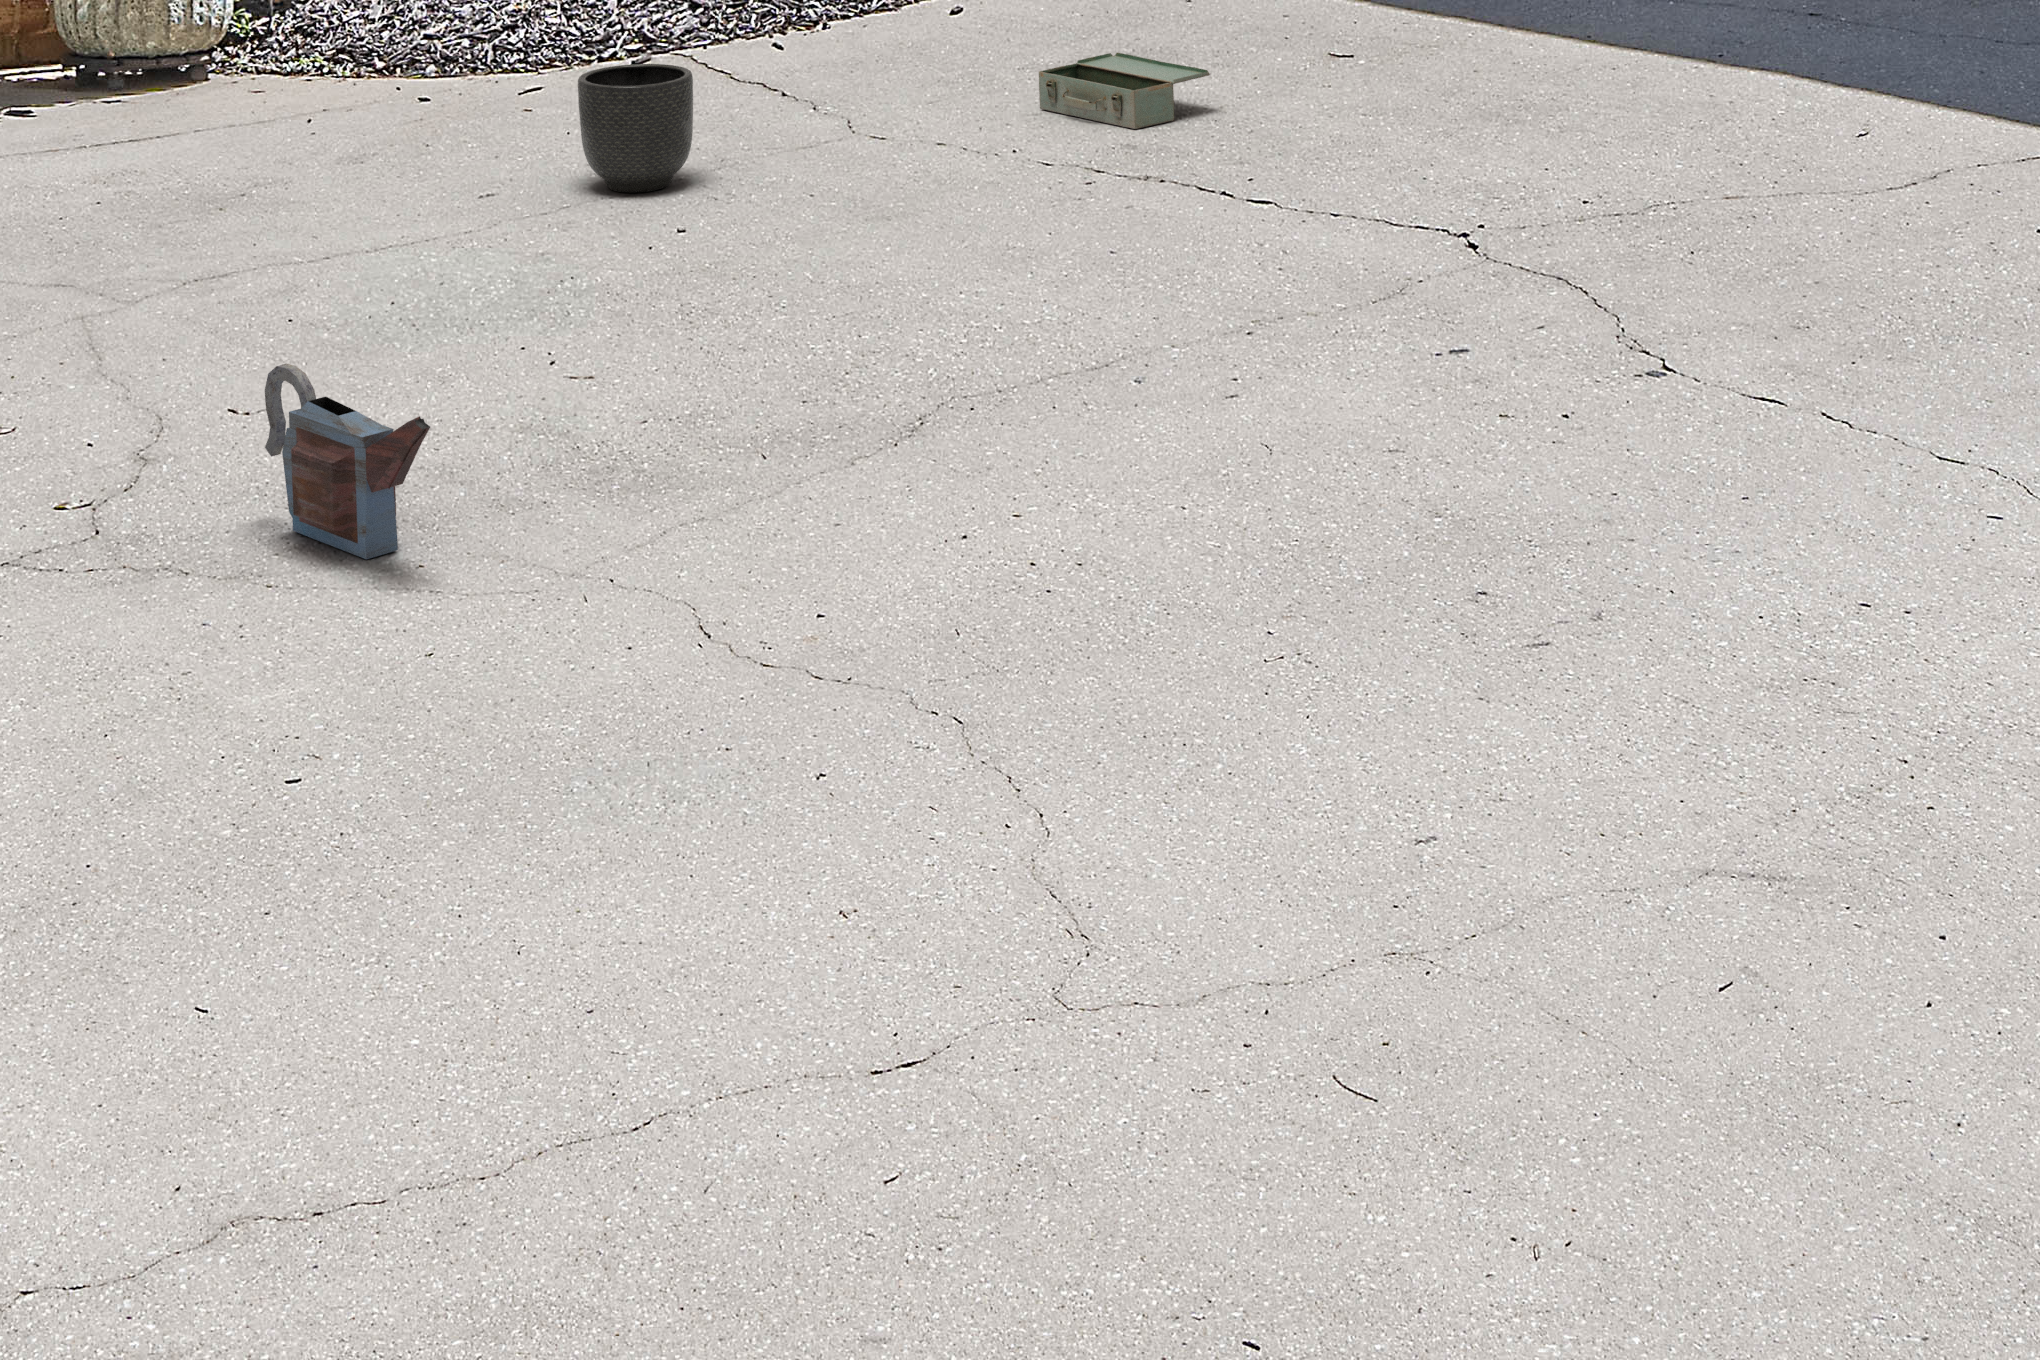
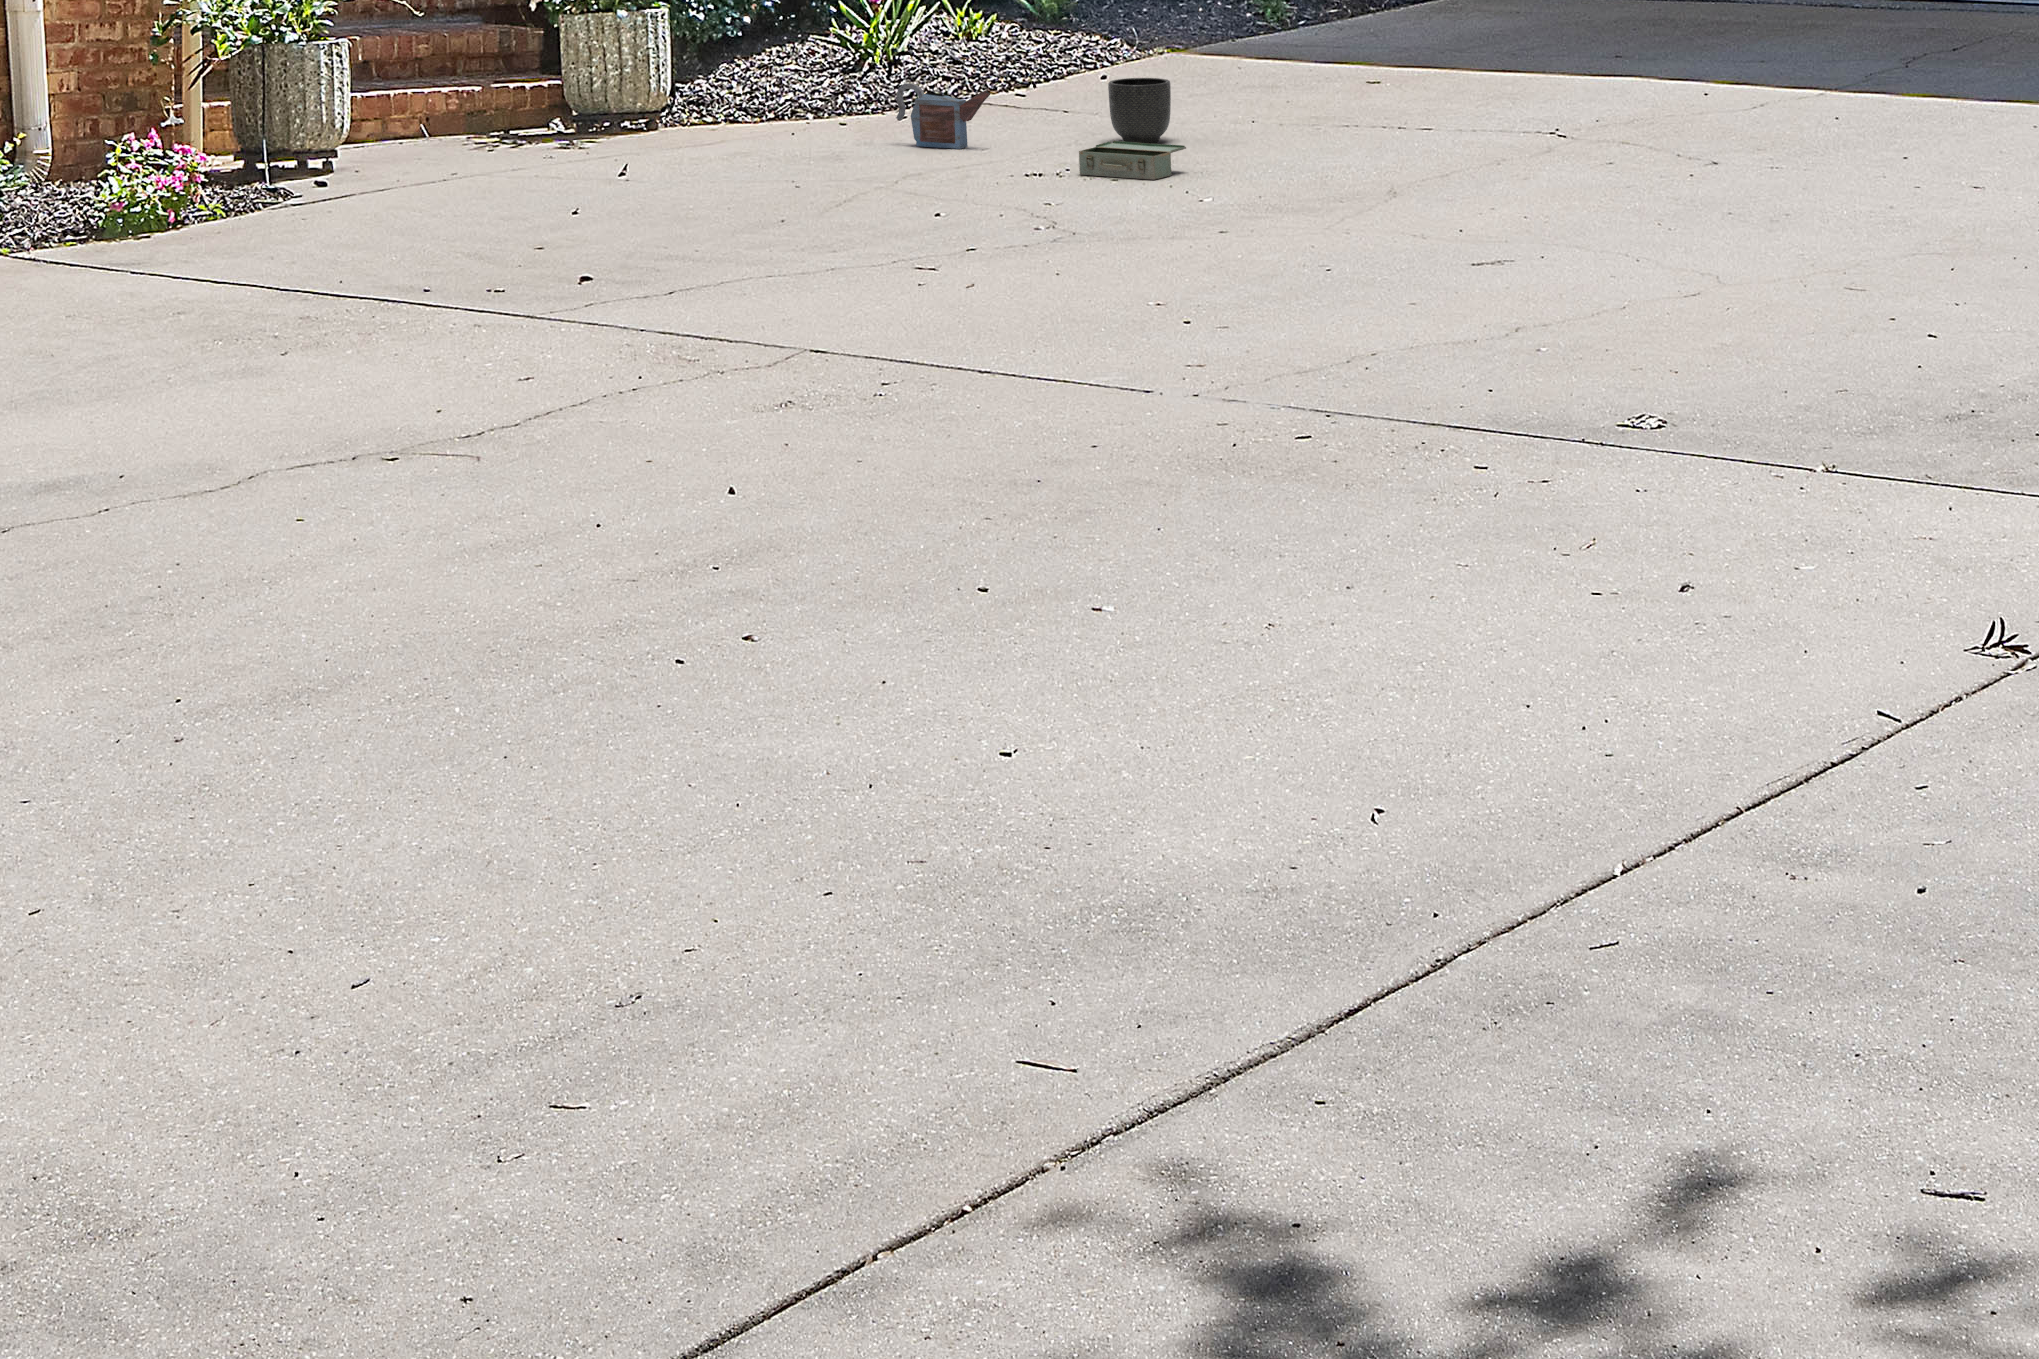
toolbox: present [1039,53,1210,129] -> present [1079,141,1186,180]
watering can: present [265,364,430,559] -> present [896,83,991,149]

